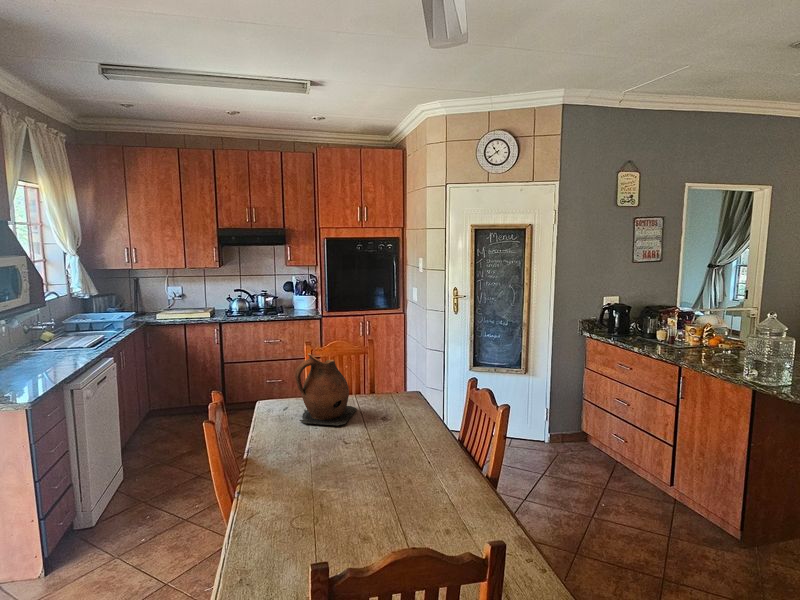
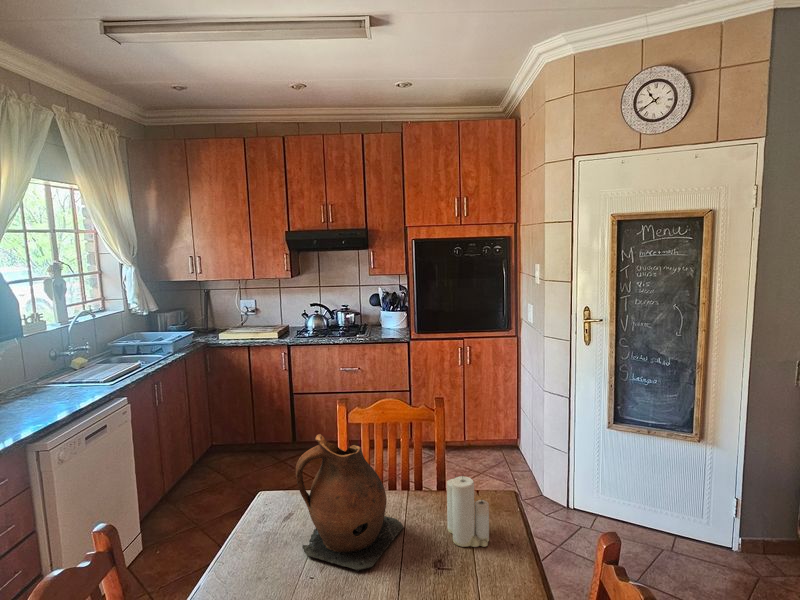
candle: none [383,372,408,414] -> present [447,476,489,547]

